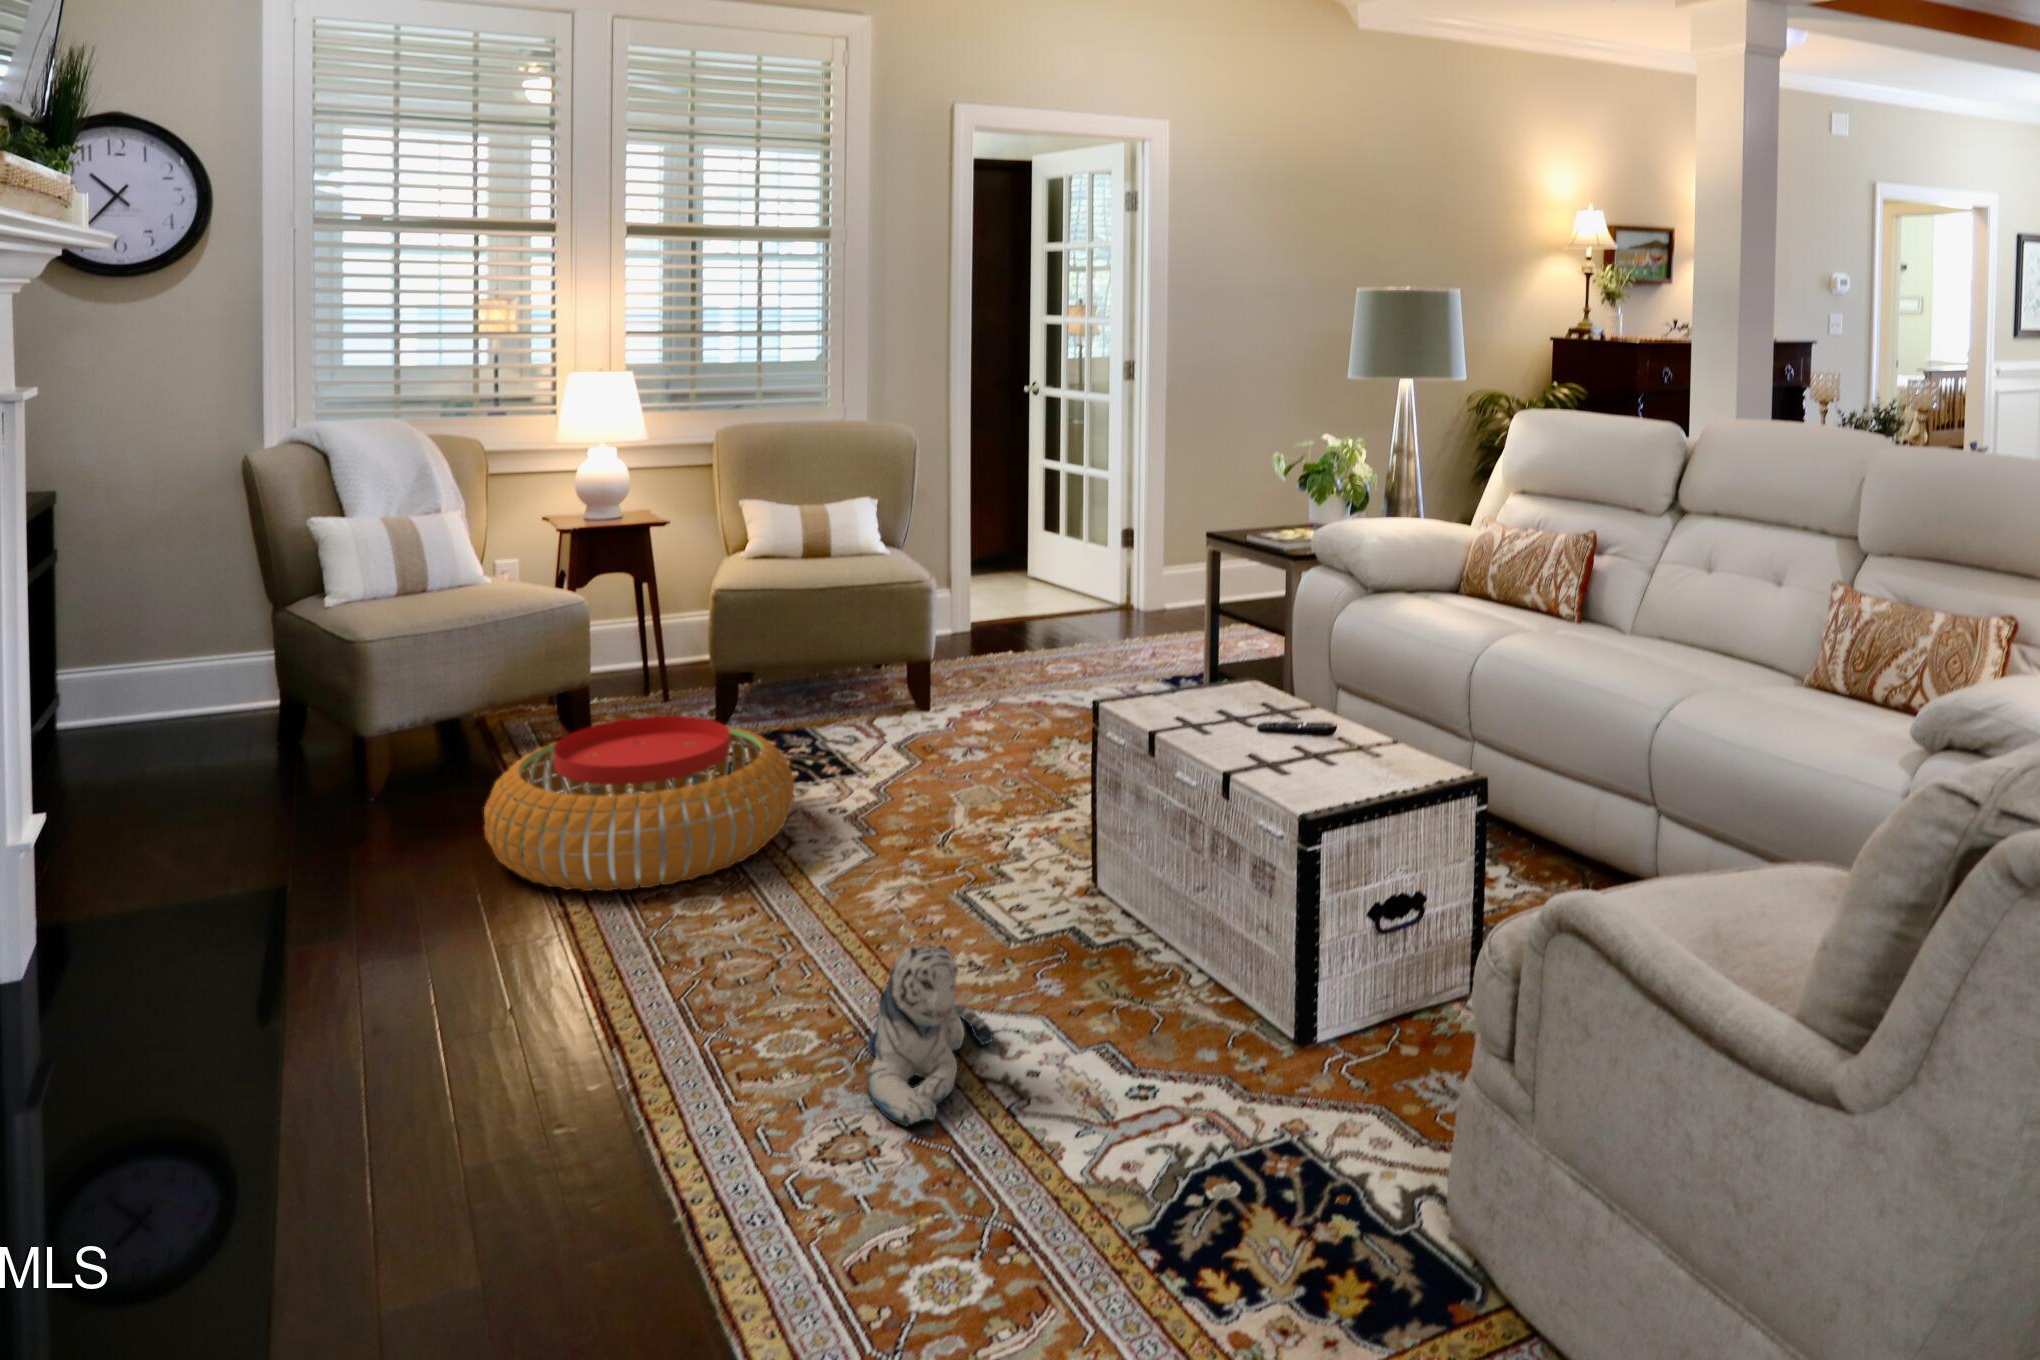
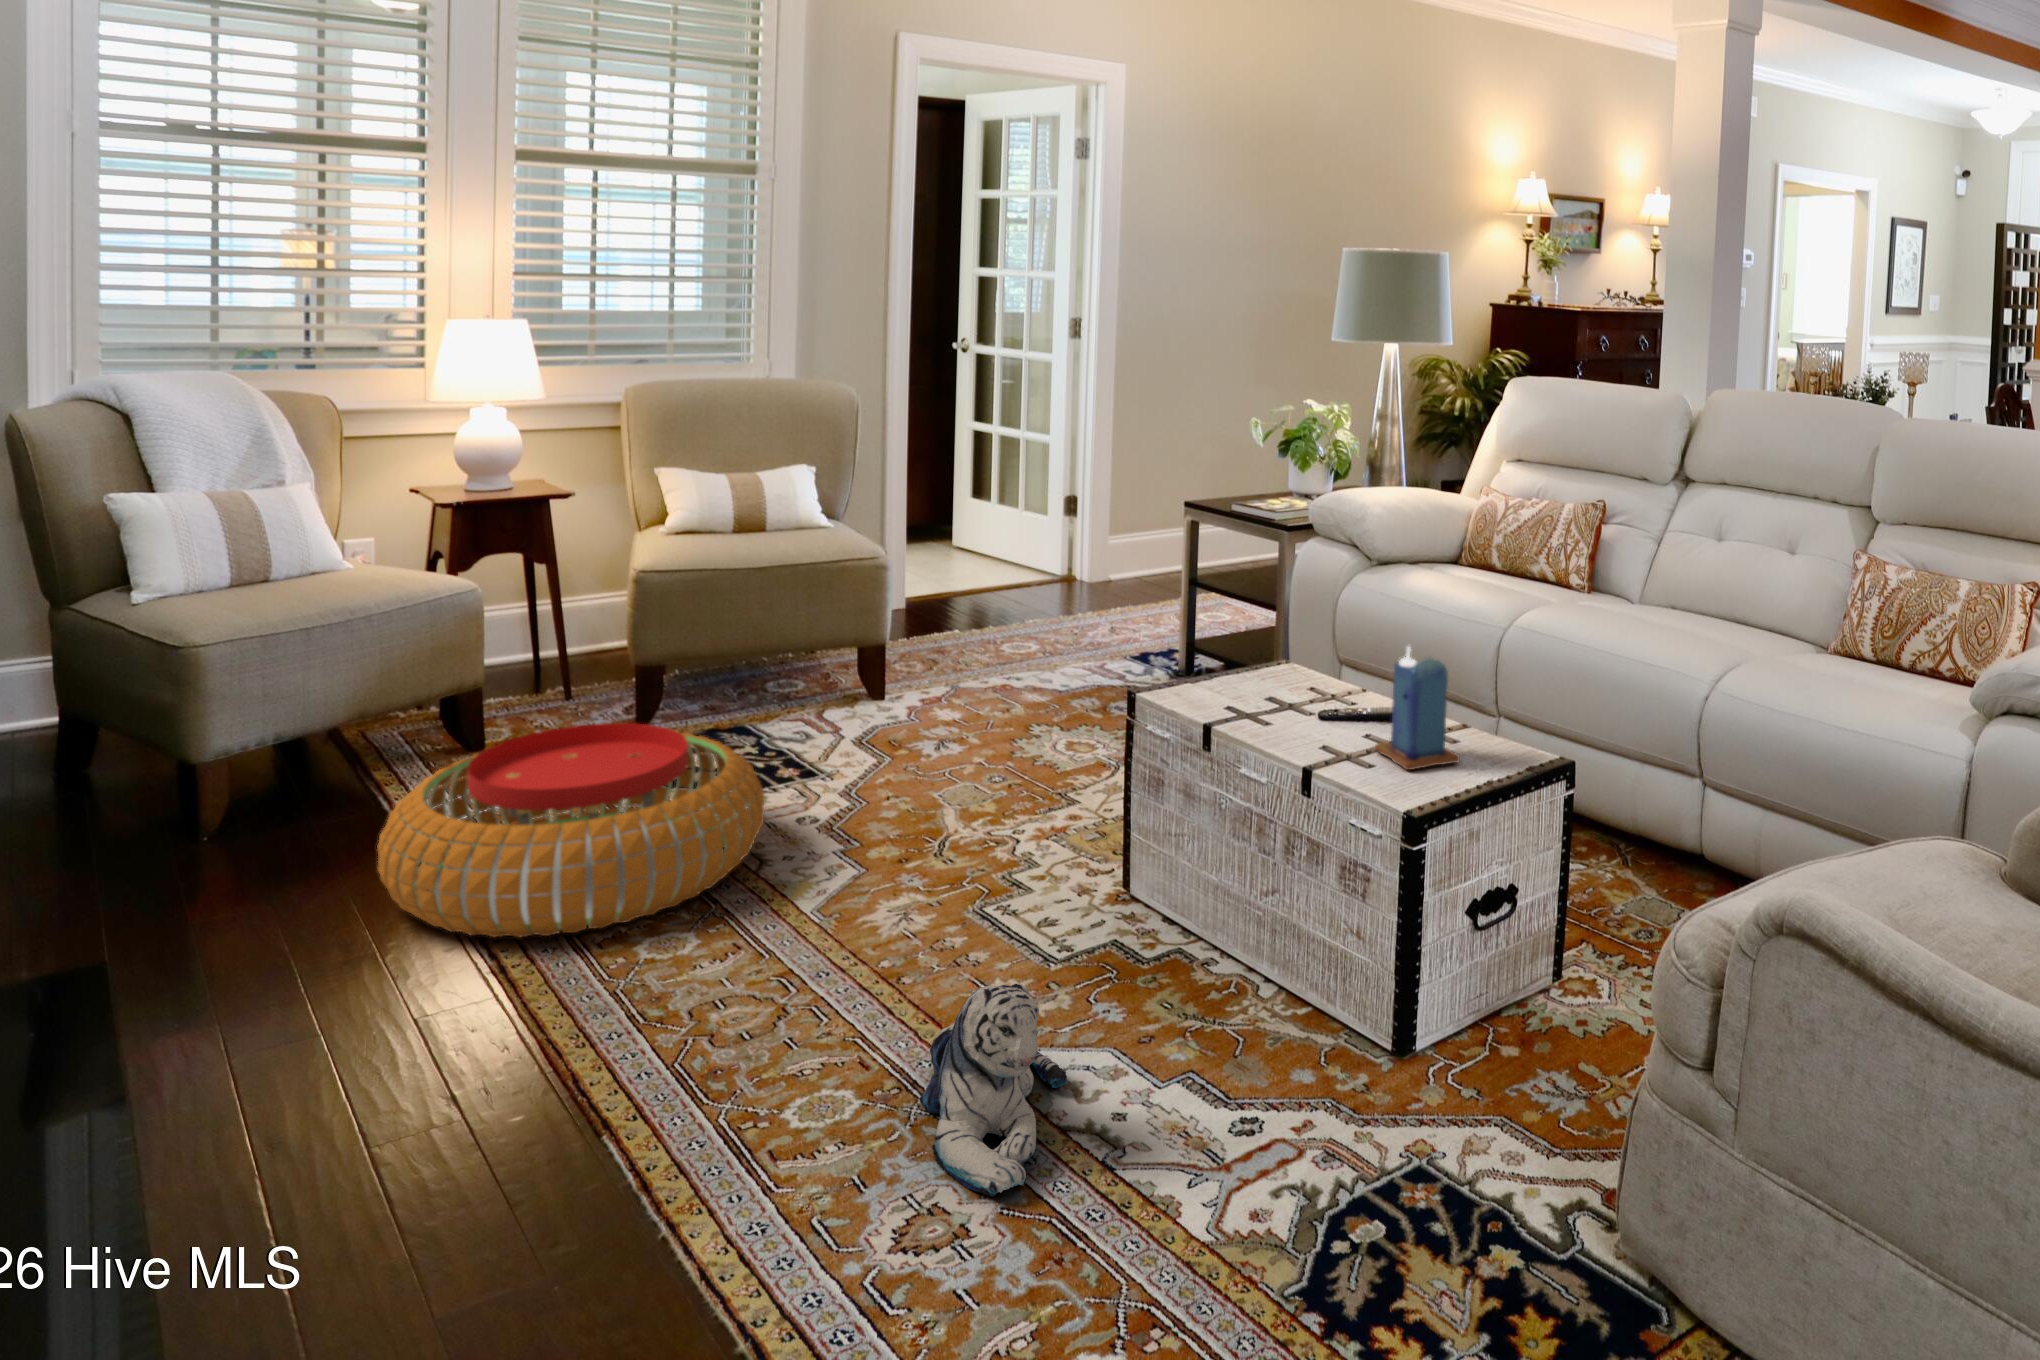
candle: none [1292,659,1368,777] -> present [1375,647,1460,770]

